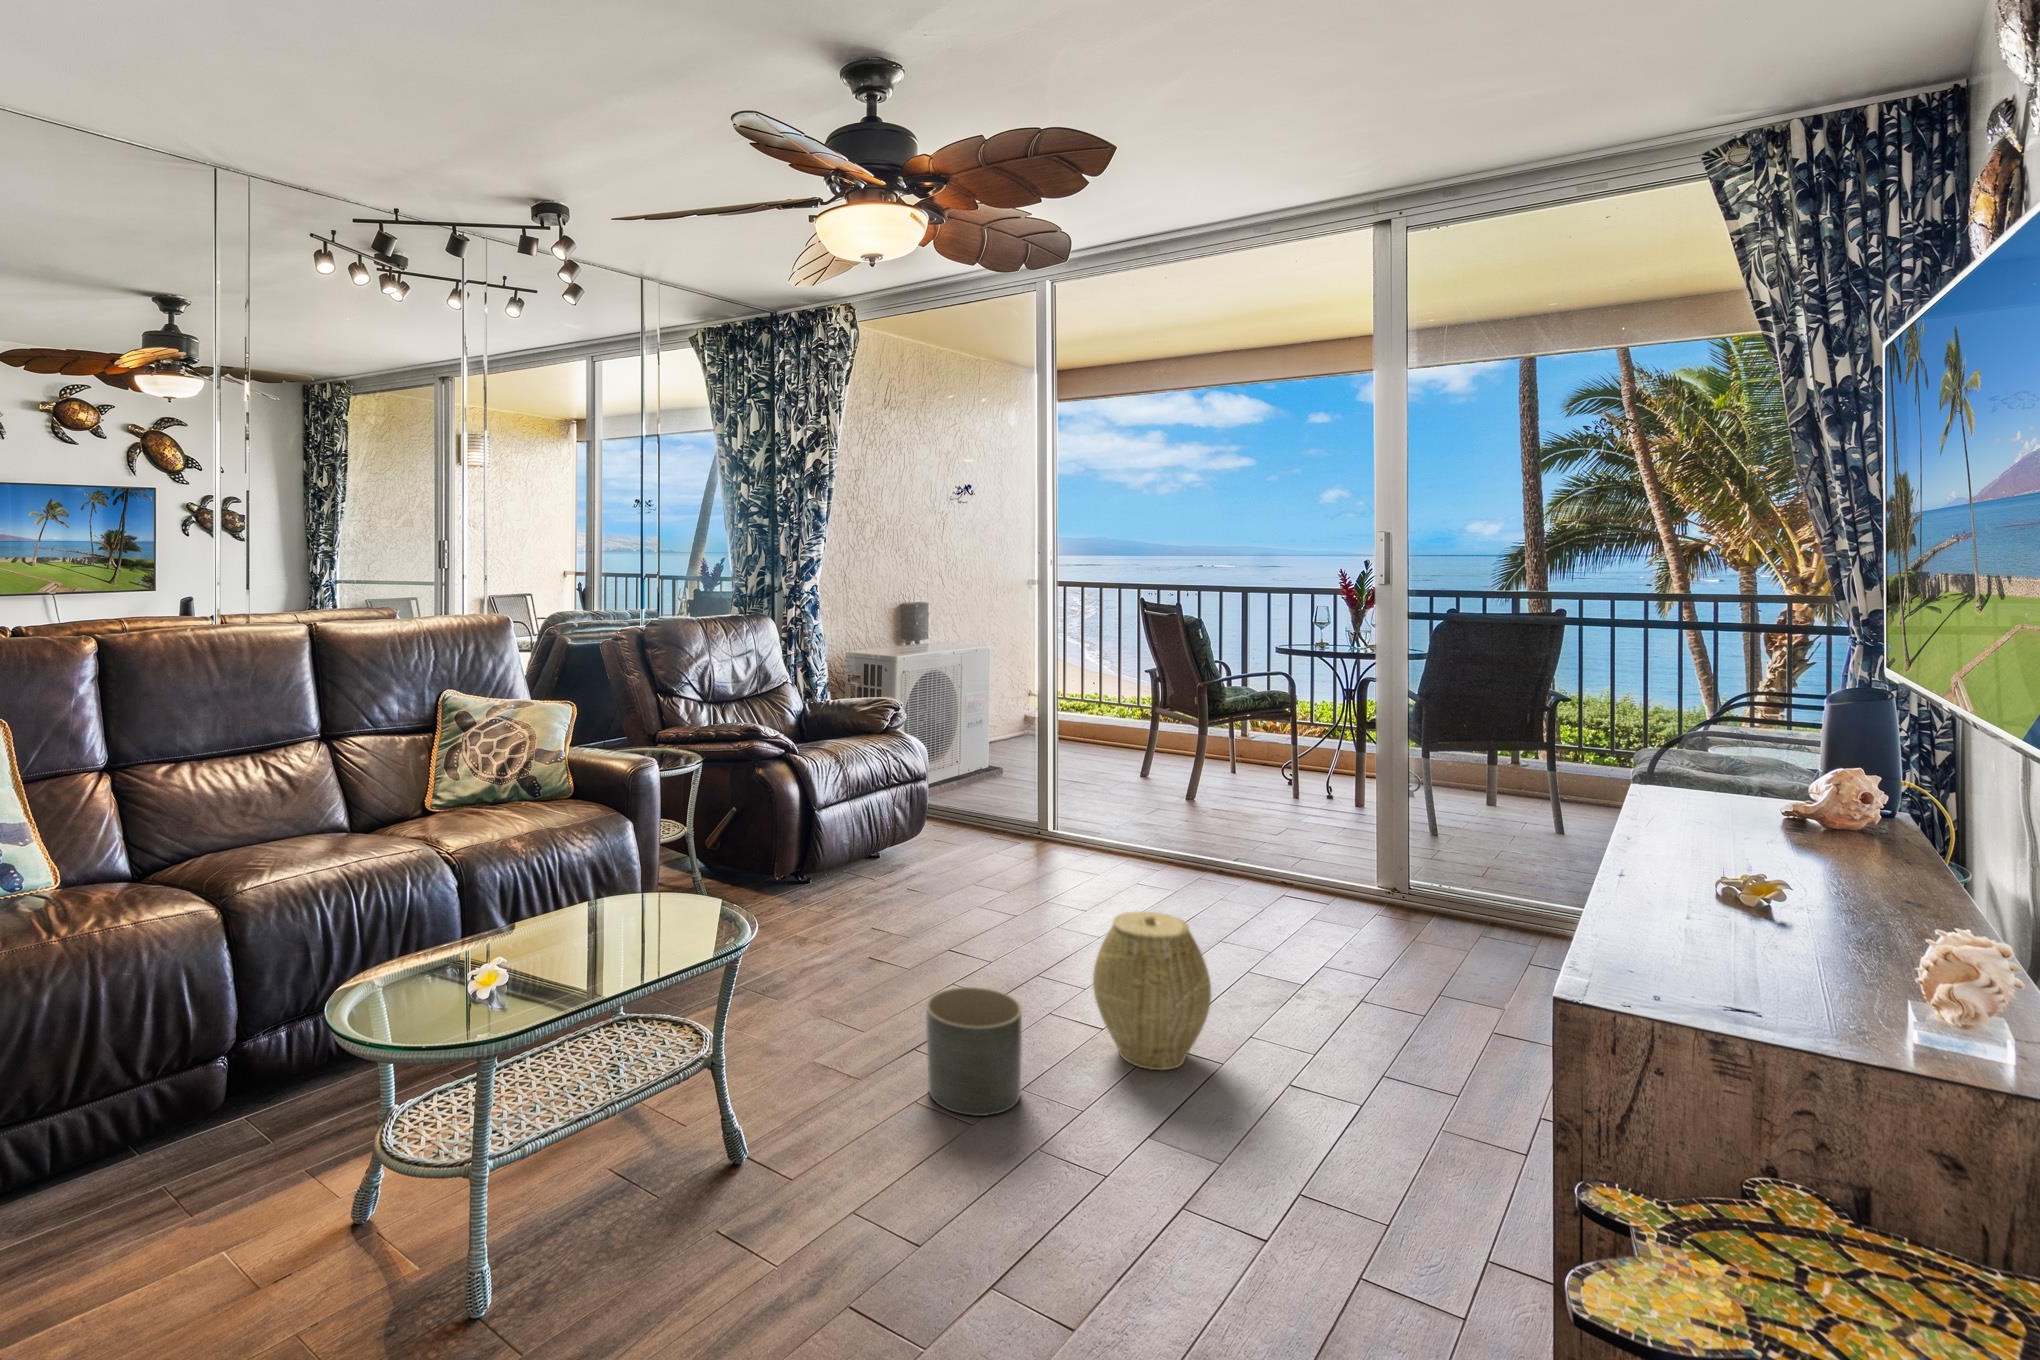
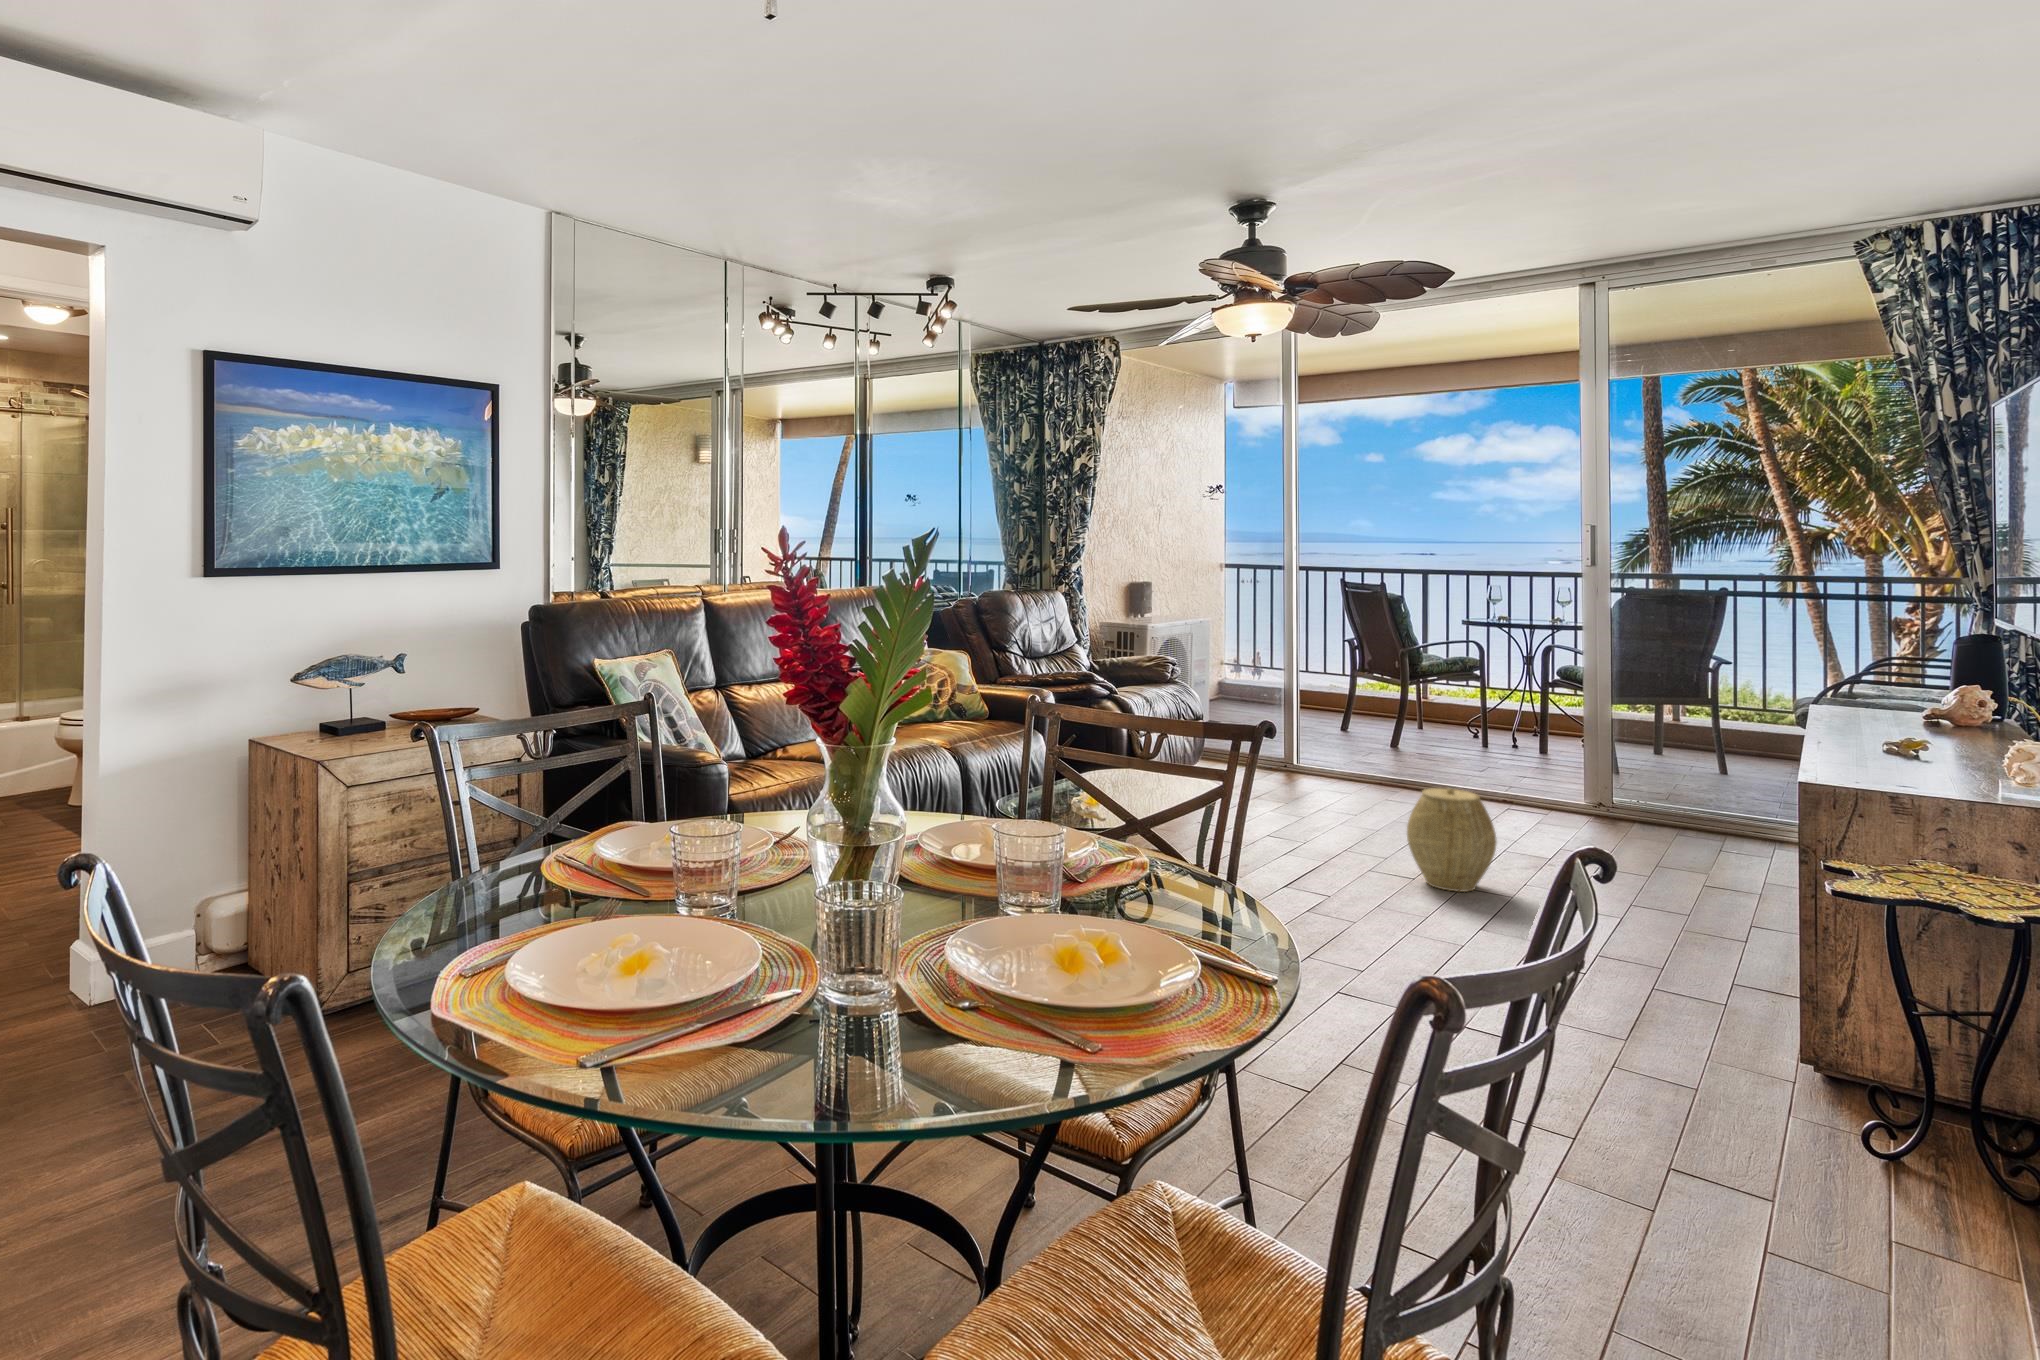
planter: present [926,987,1022,1116] -> none [1304,832,1374,908]

